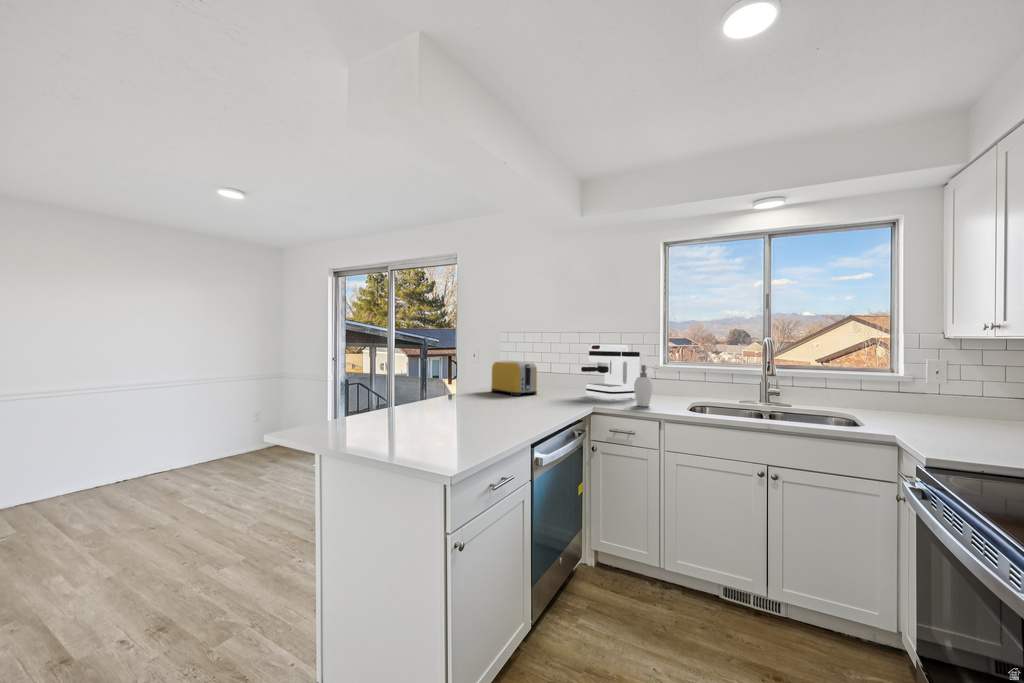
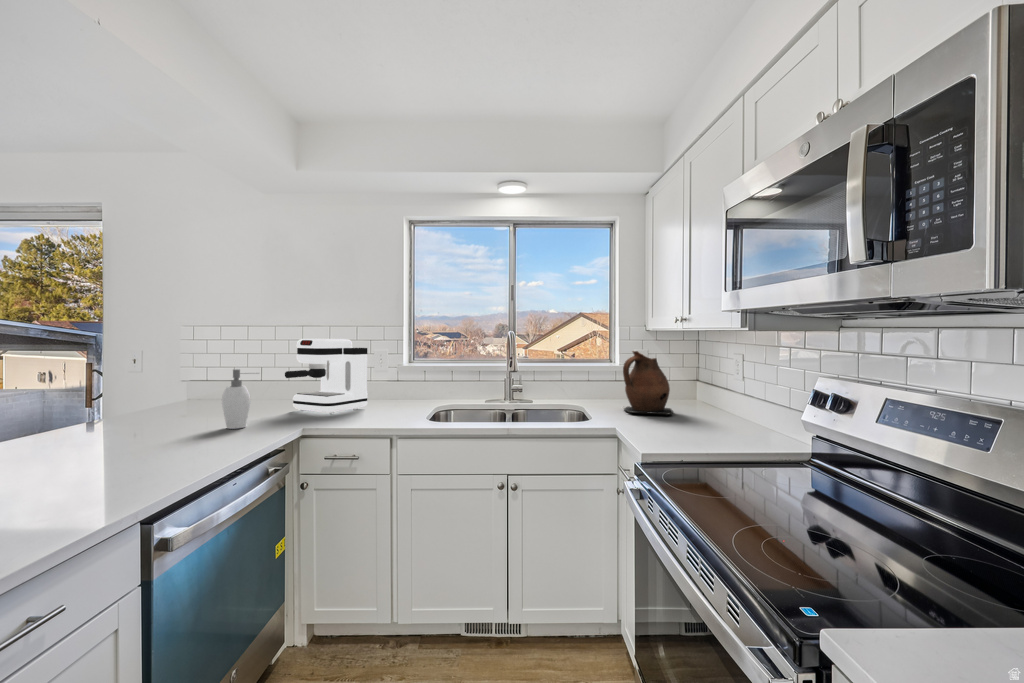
ceramic pitcher: none [906,359,981,430] -> present [623,351,672,415]
toaster: present [491,361,537,396] -> none [129,366,214,421]
soap dispenser: present [634,365,653,406] -> present [222,369,251,429]

